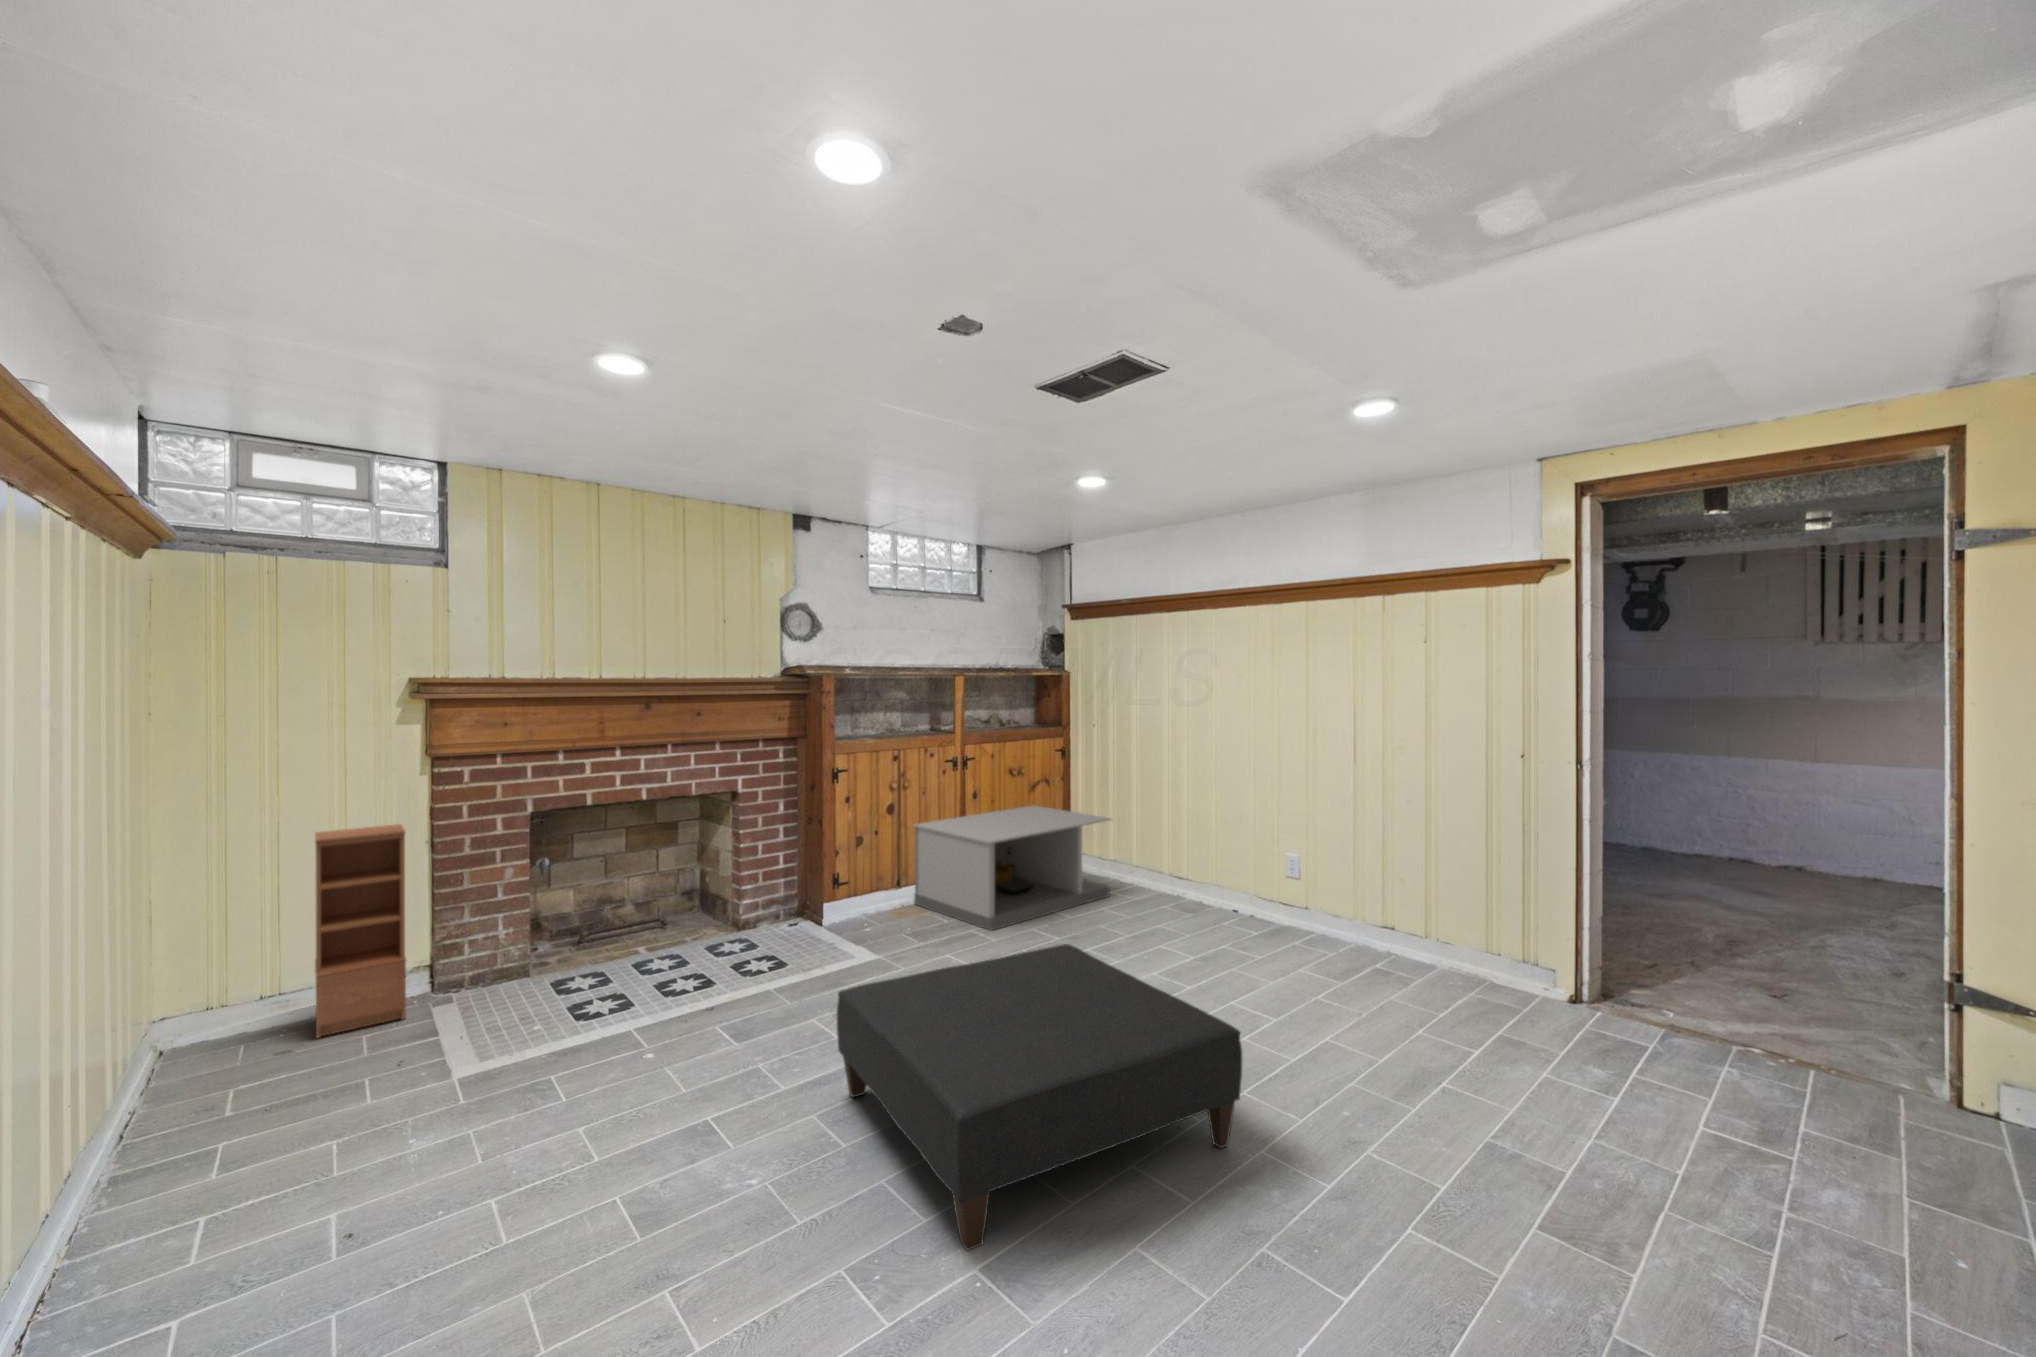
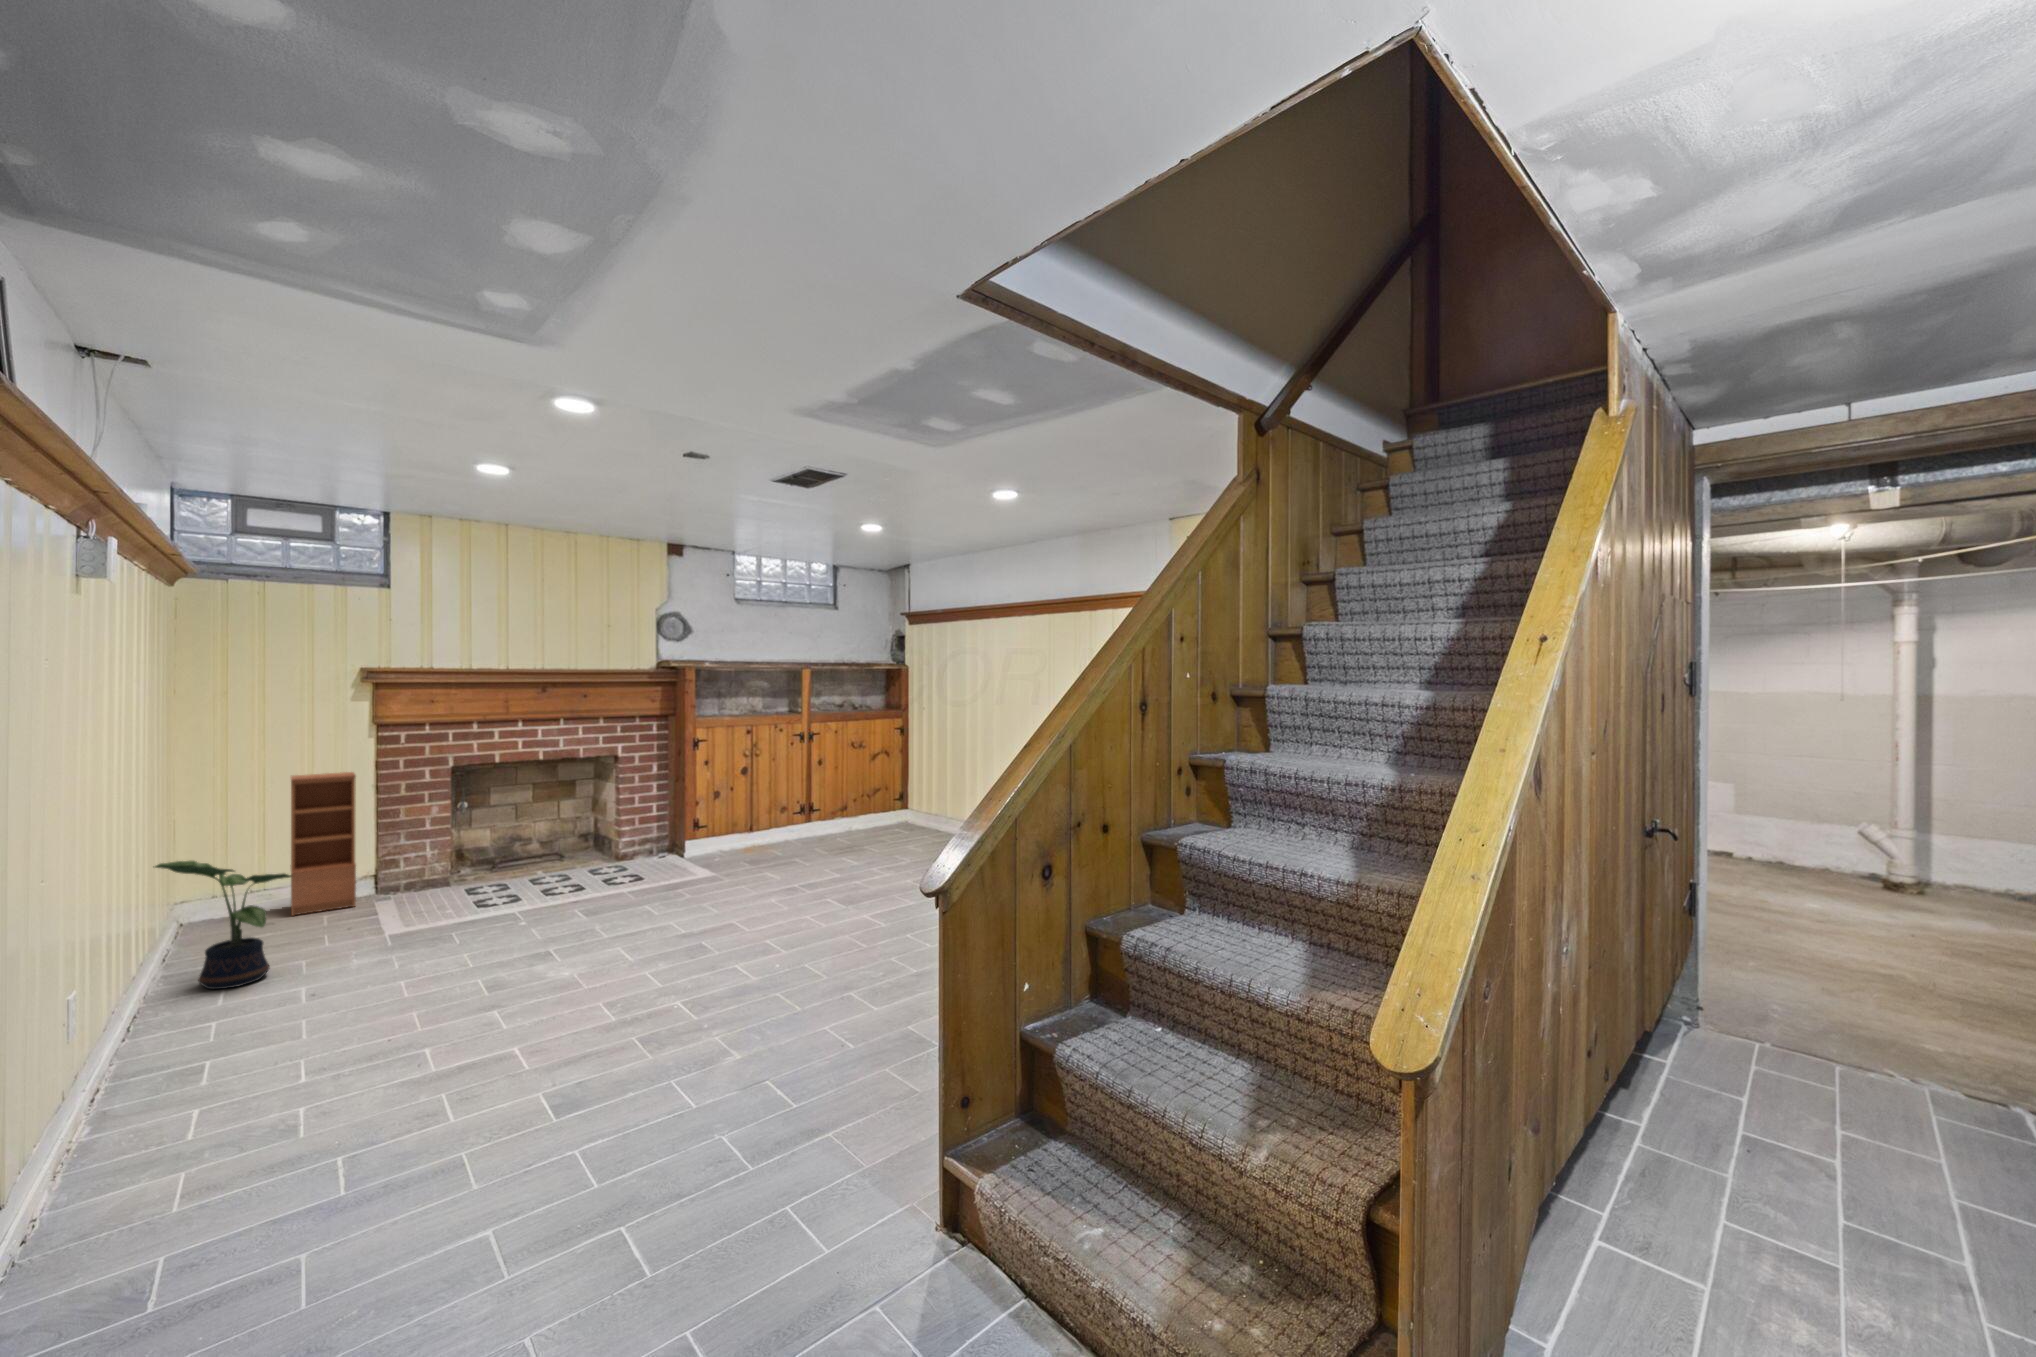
coffee table: present [914,806,1111,930] -> none [763,772,923,861]
ottoman: present [837,944,1242,1250] -> none [640,852,880,997]
potted plant: none [80,1002,321,1220] -> present [153,861,293,989]

